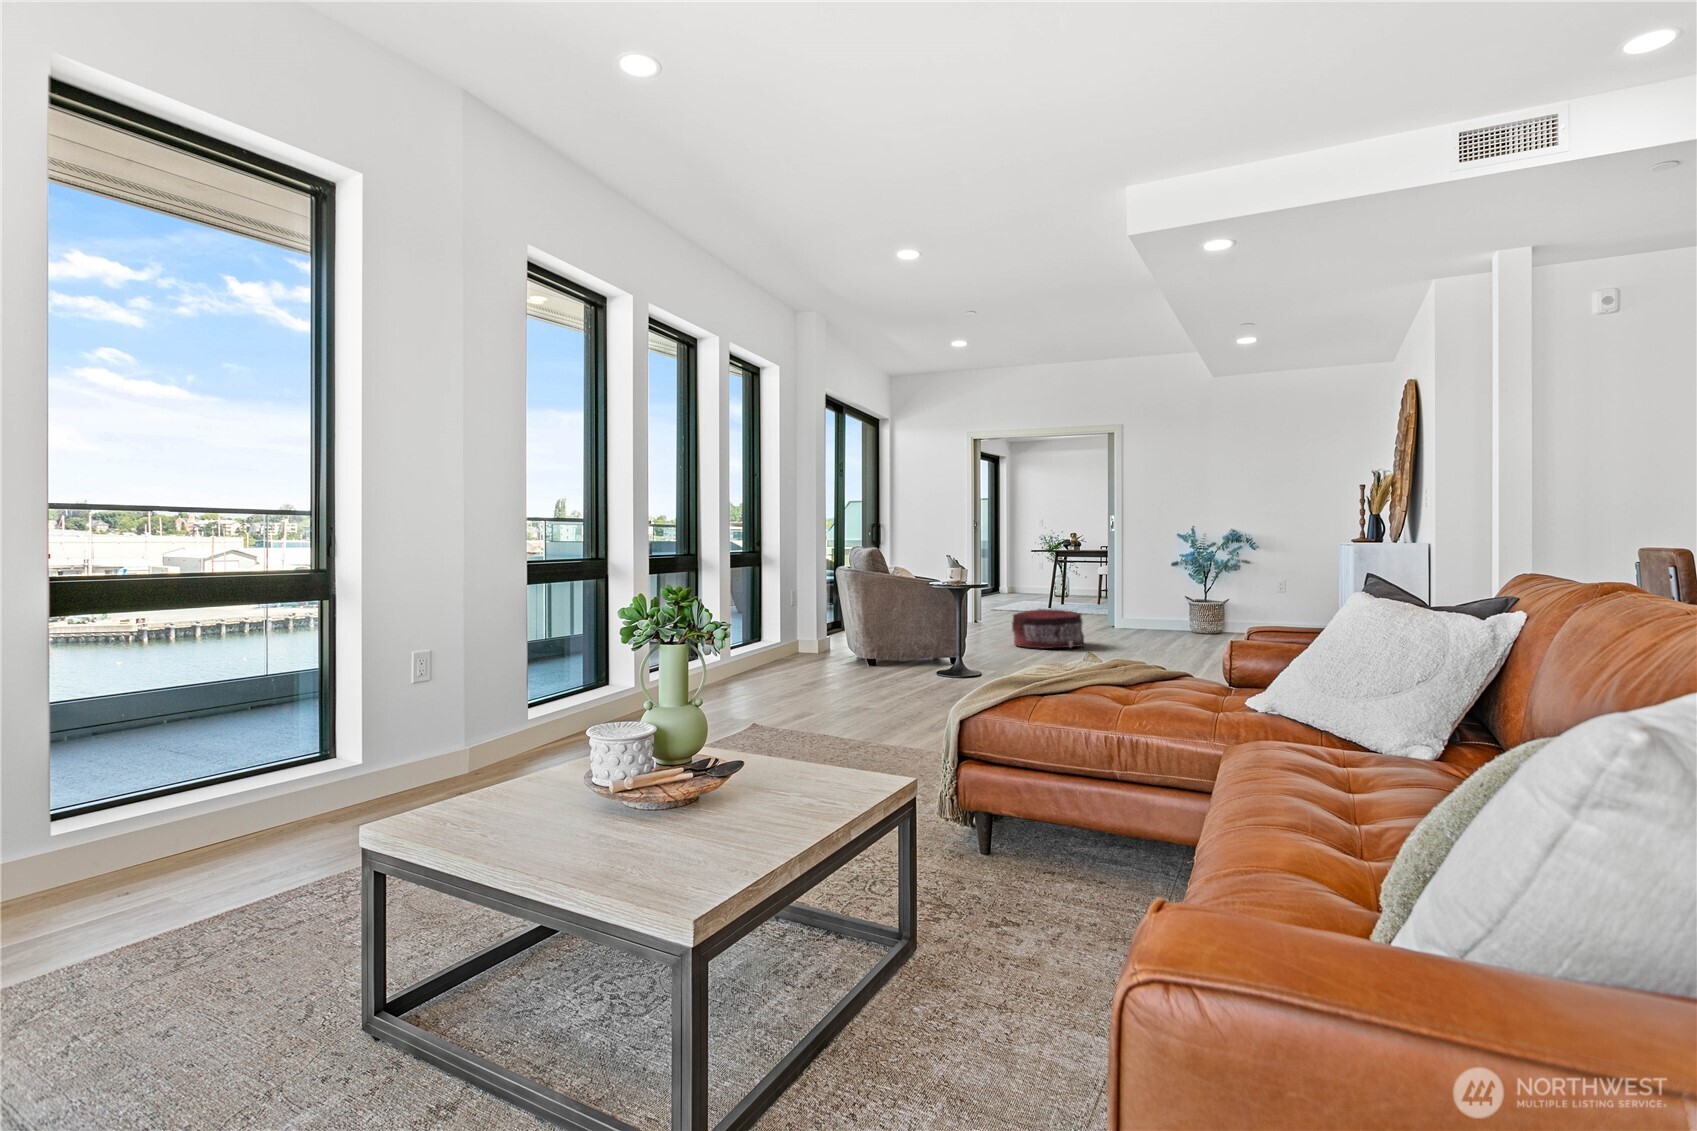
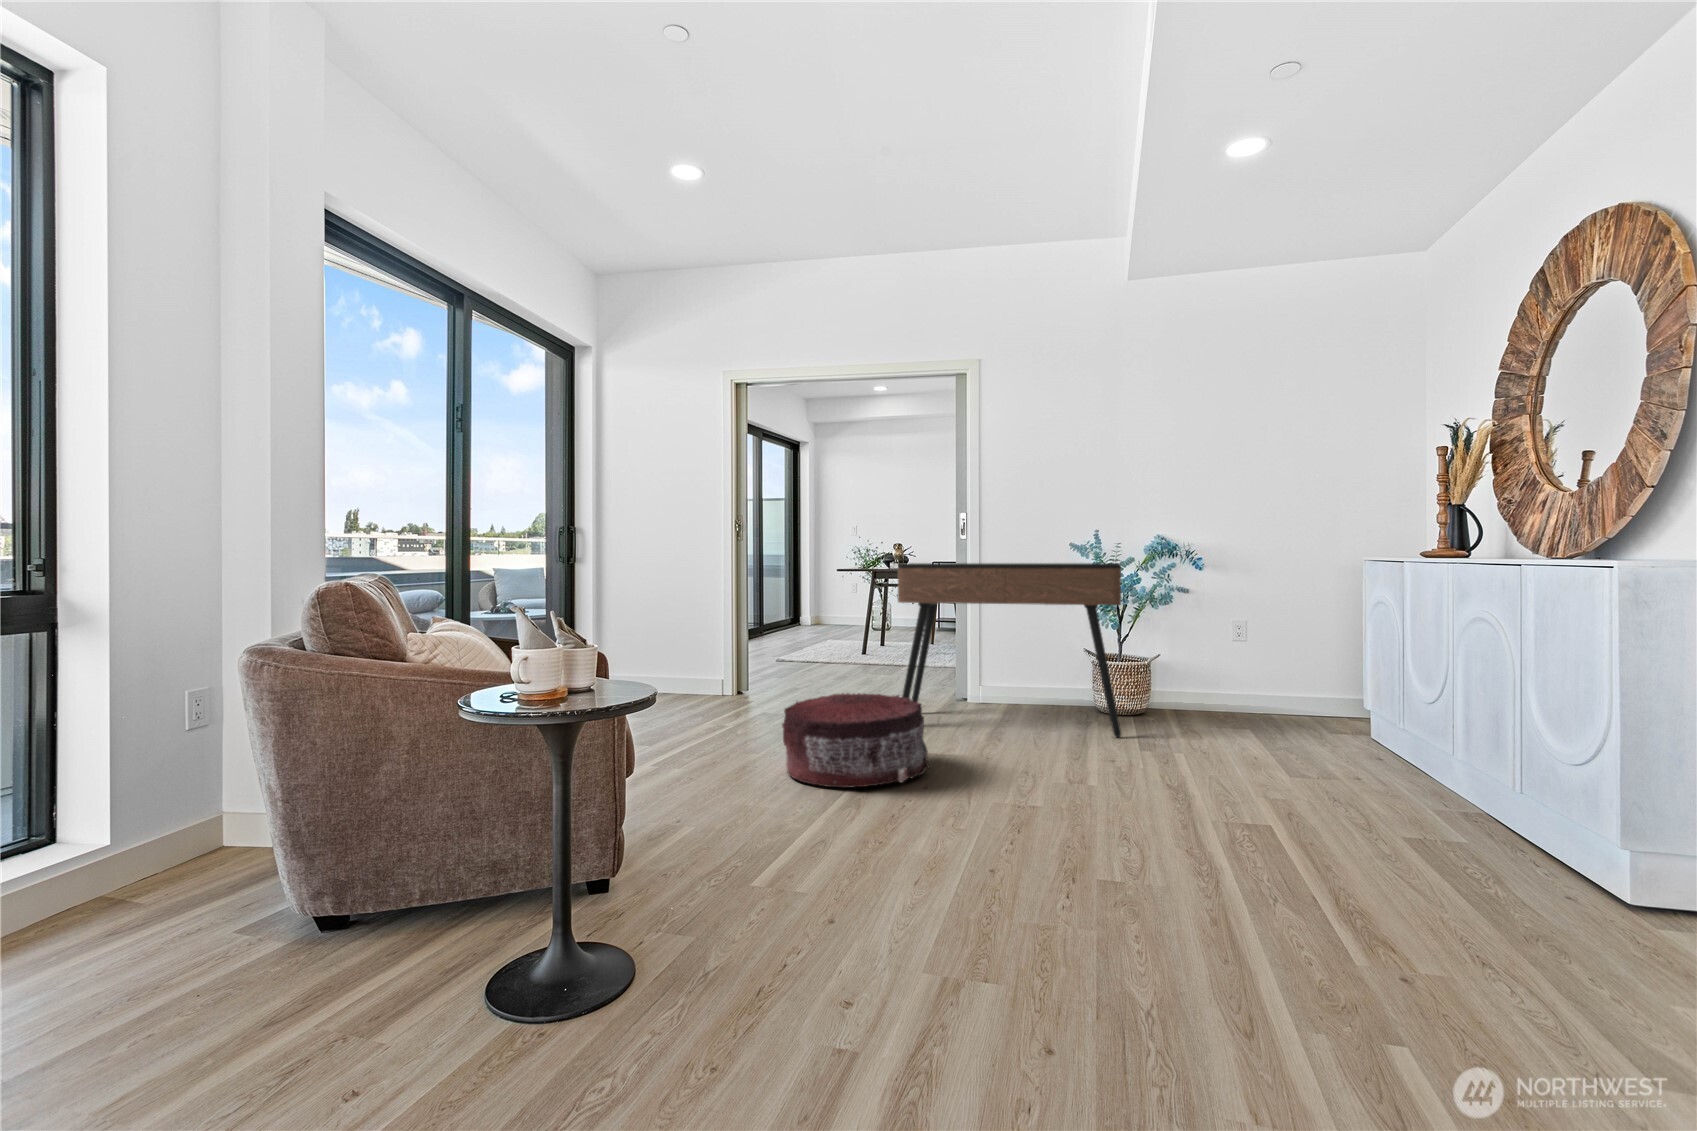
console table: none [1070,546,1201,641] -> present [898,563,1121,737]

